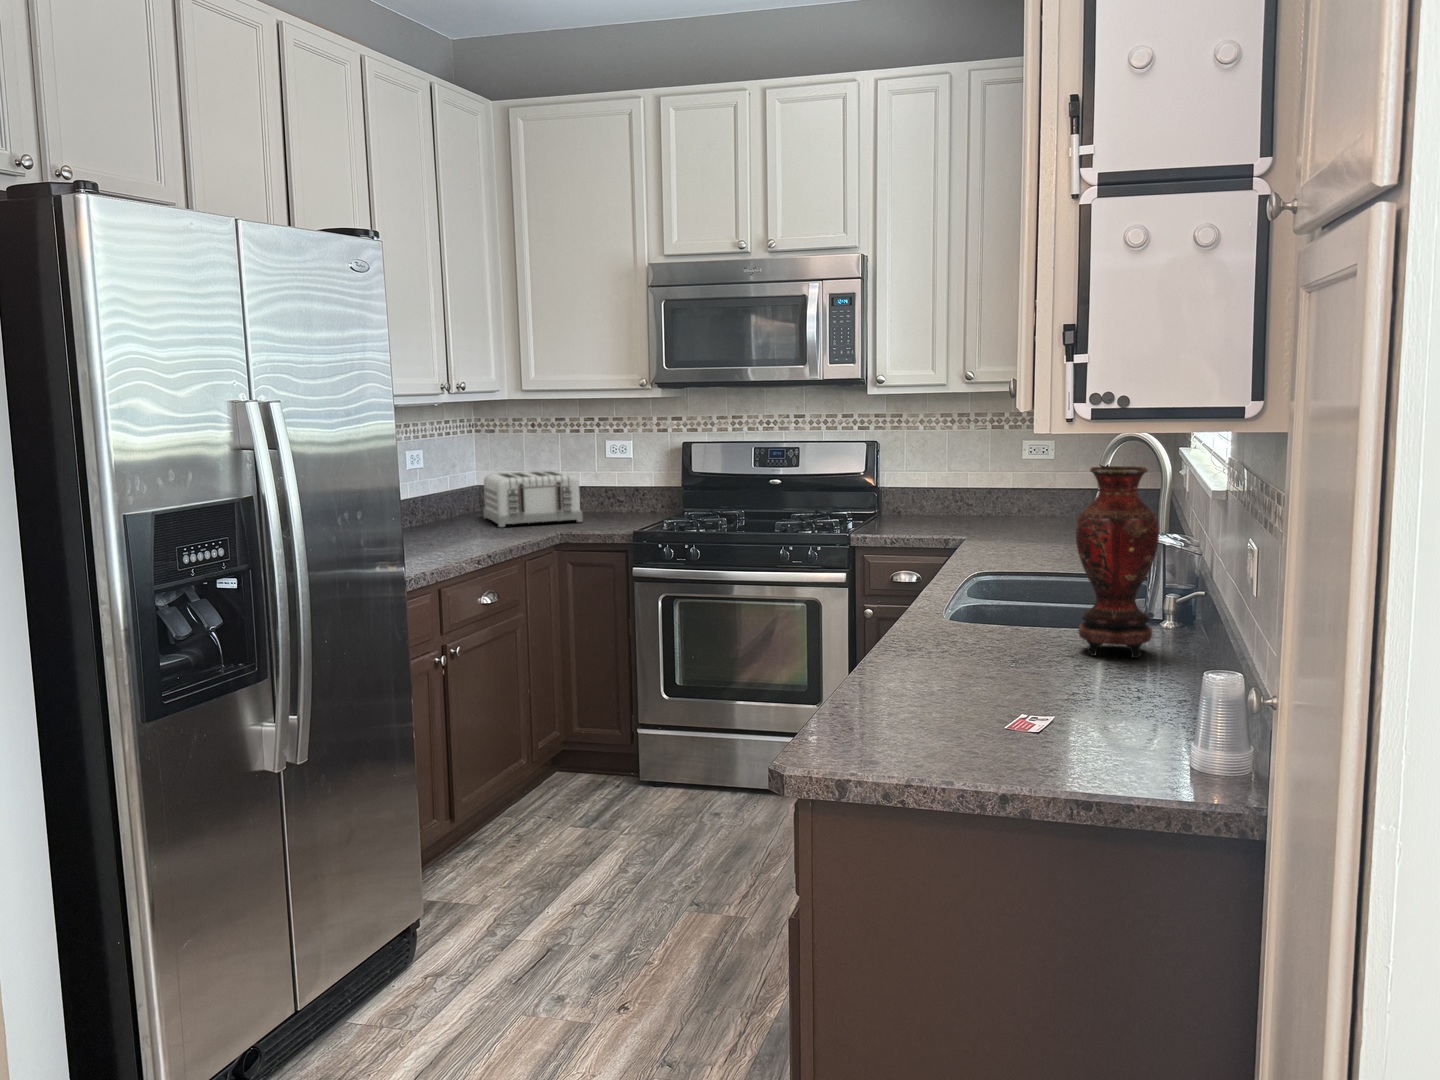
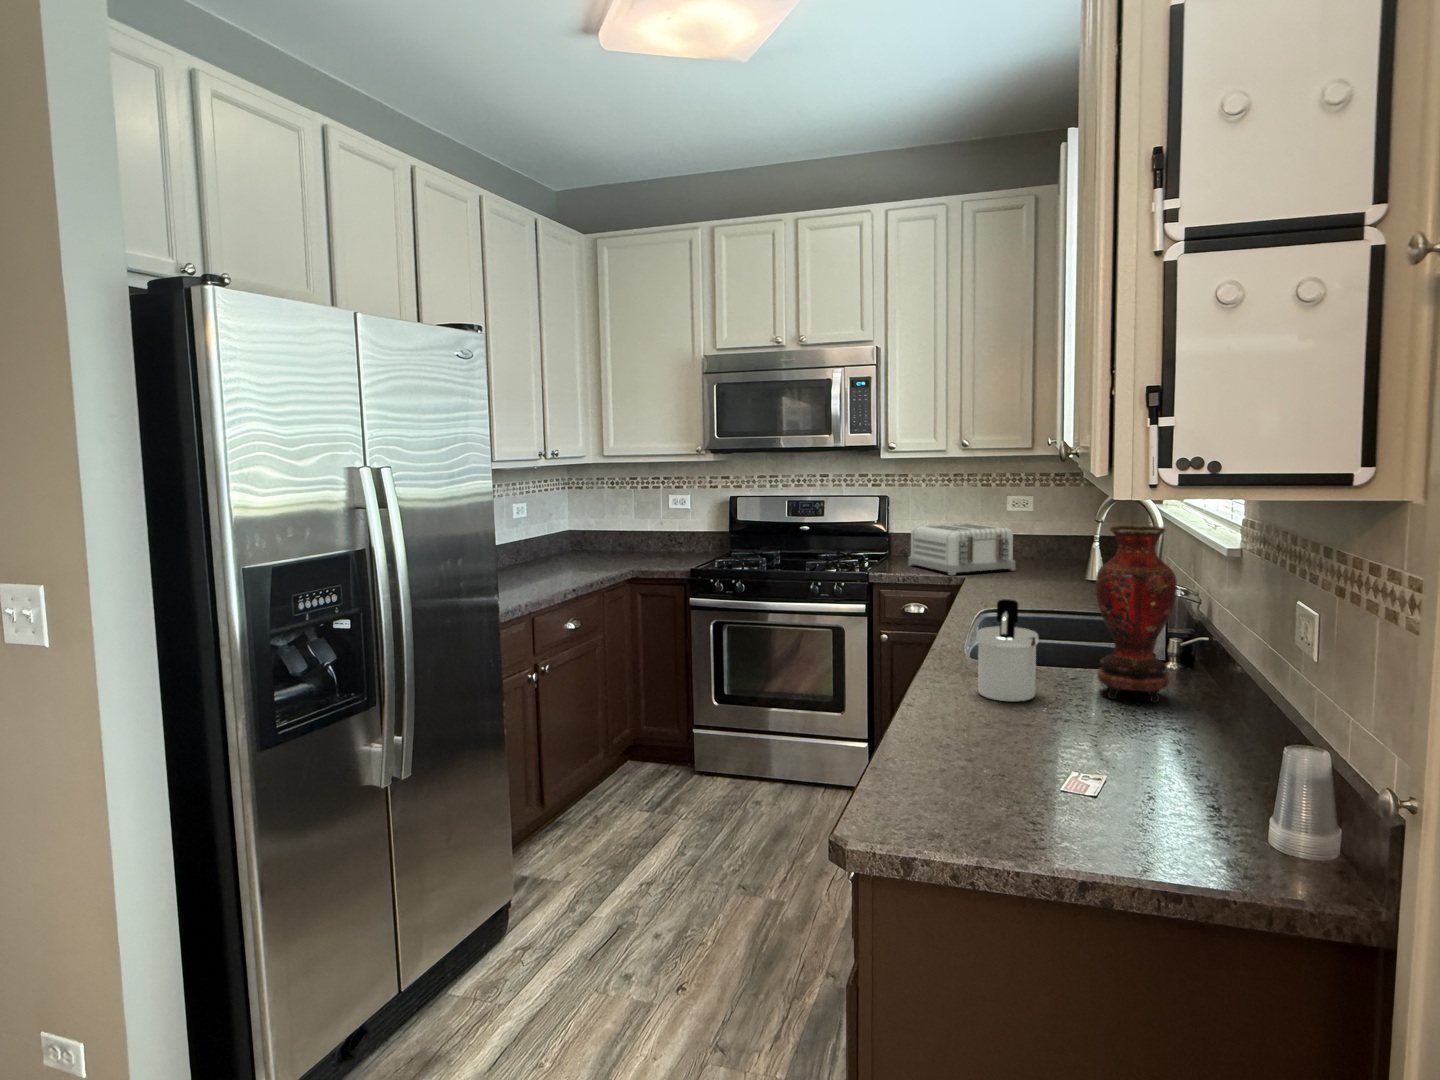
toaster: present [484,471,583,527] -> present [908,523,1015,575]
soap dispenser: none [947,548,1013,659] -> present [977,599,1038,701]

